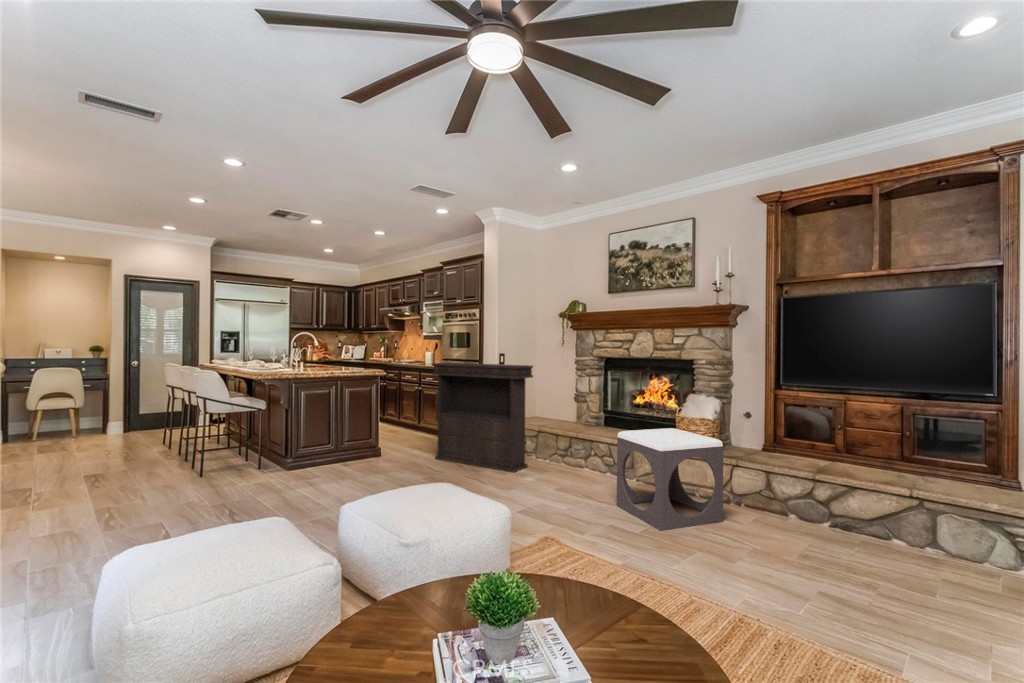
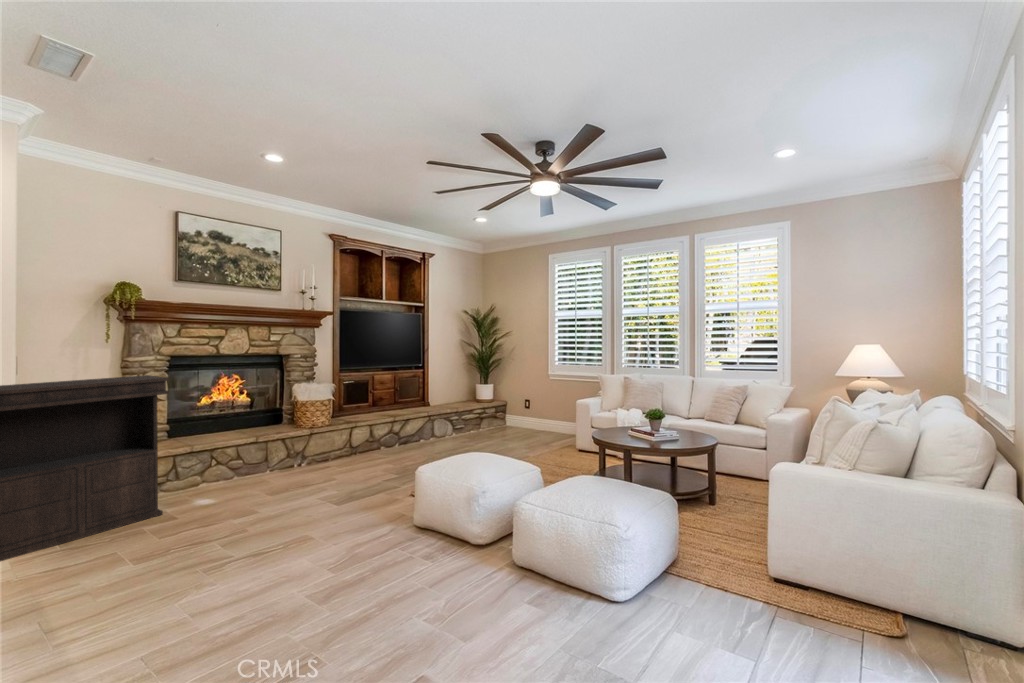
footstool: present [617,428,723,531] -> none [325,408,386,483]

